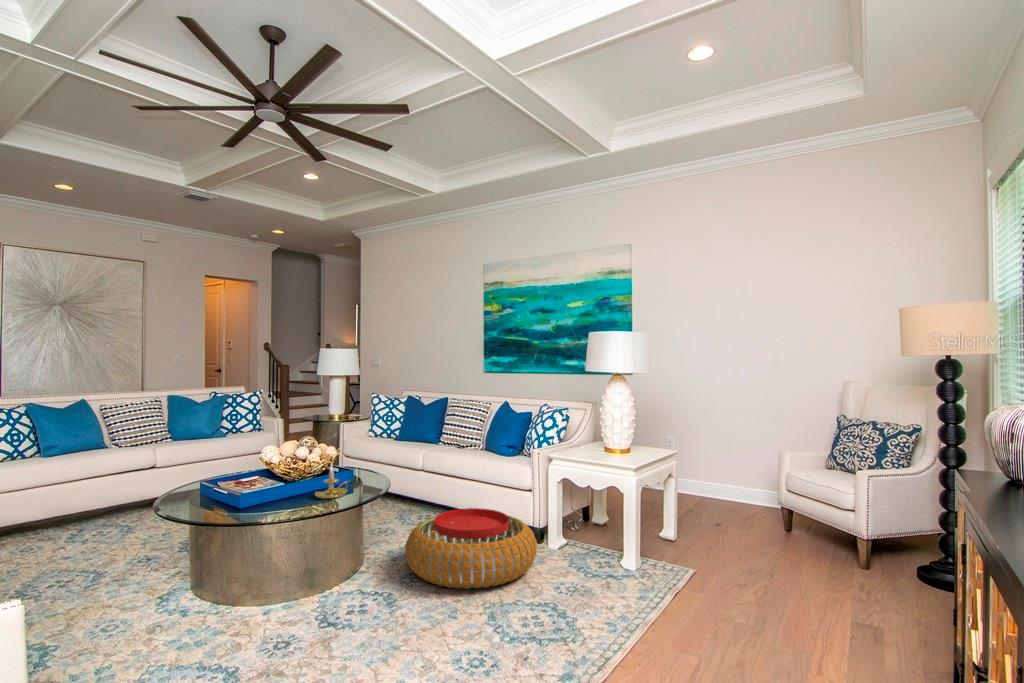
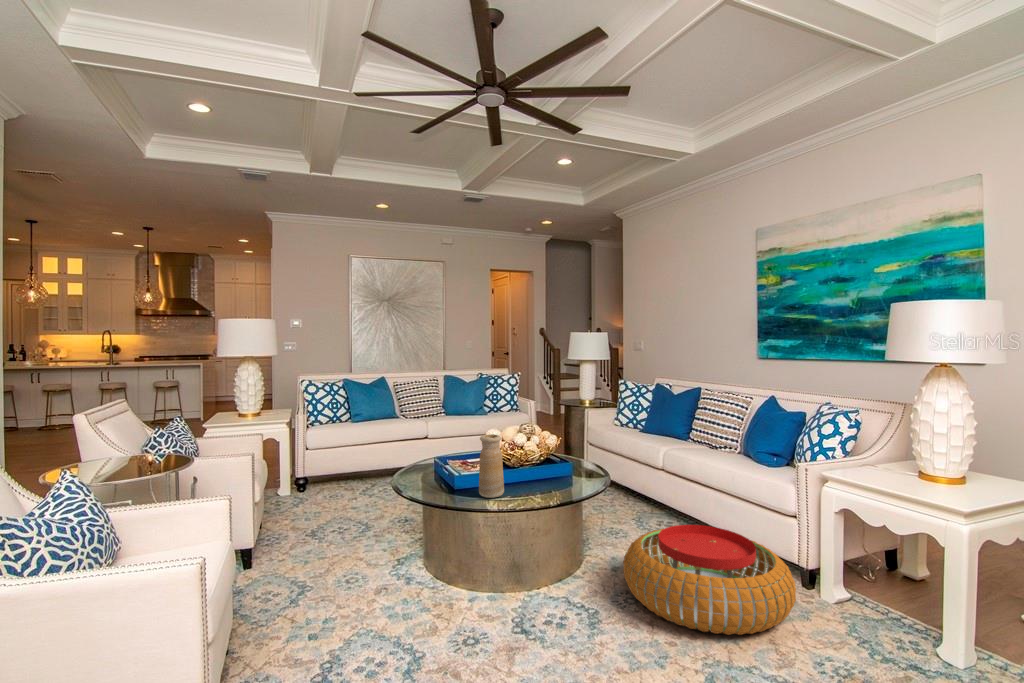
vase: none [266,449,293,511] -> present [479,434,504,498]
candle holder: present [315,463,347,499] -> none [530,452,568,491]

